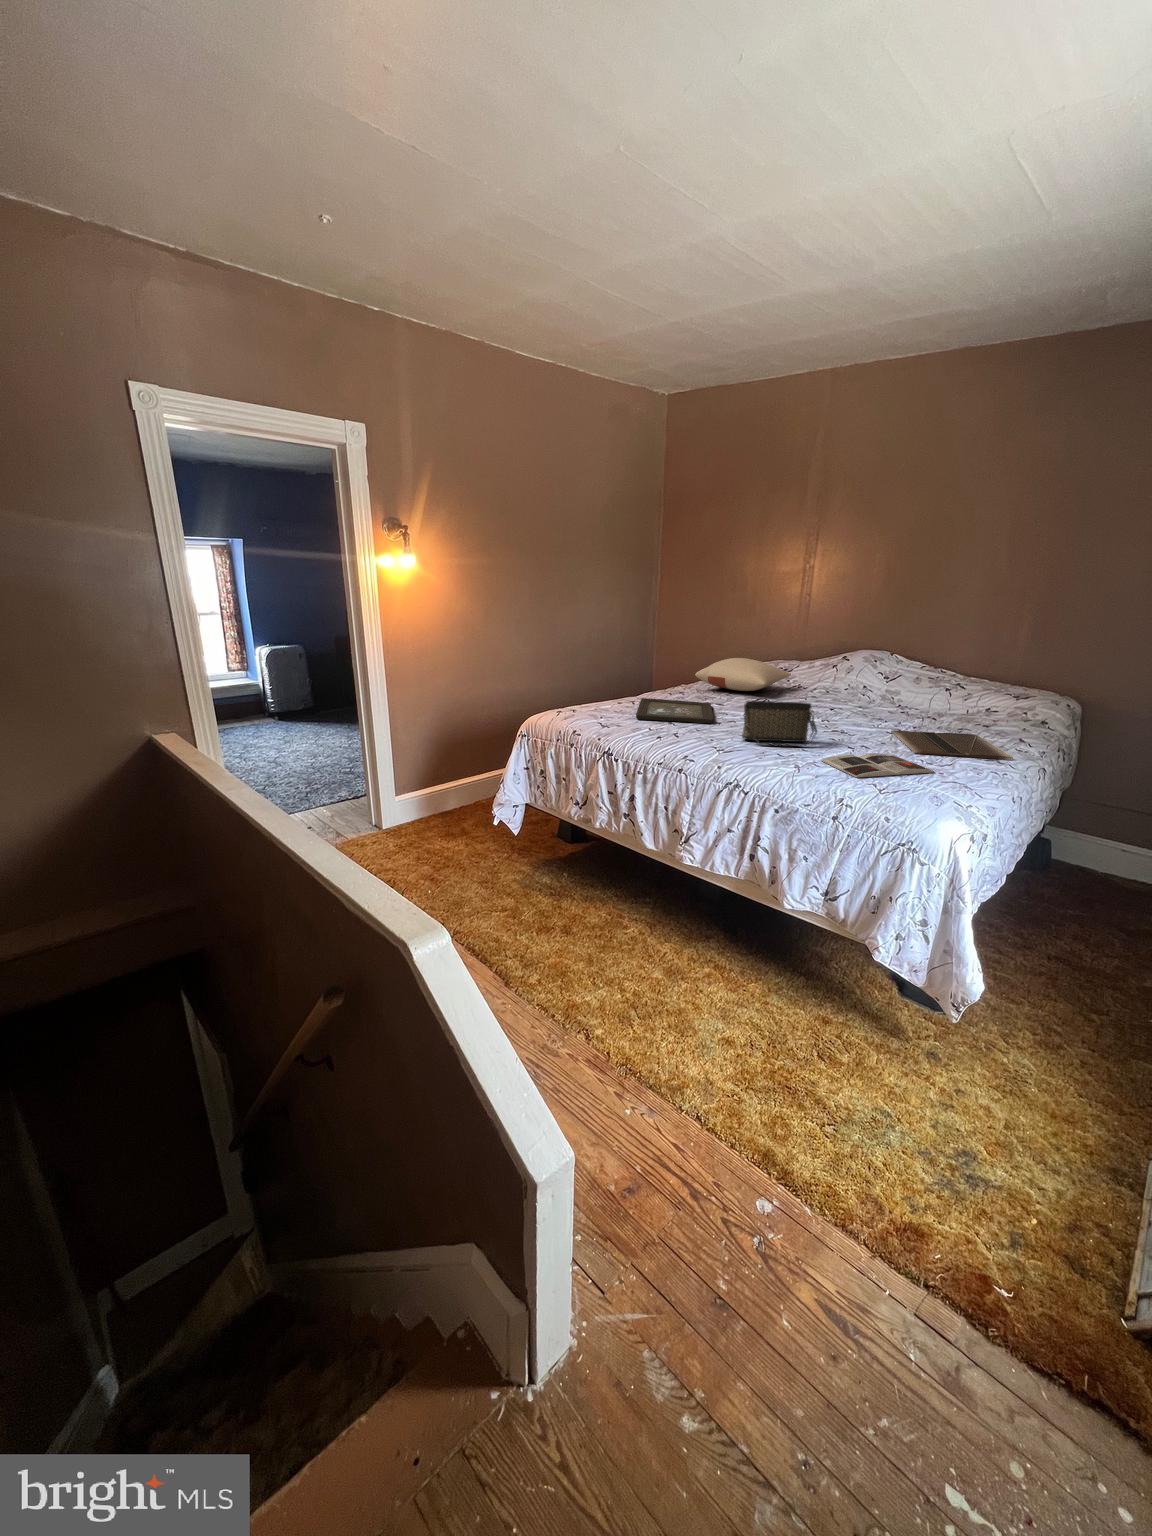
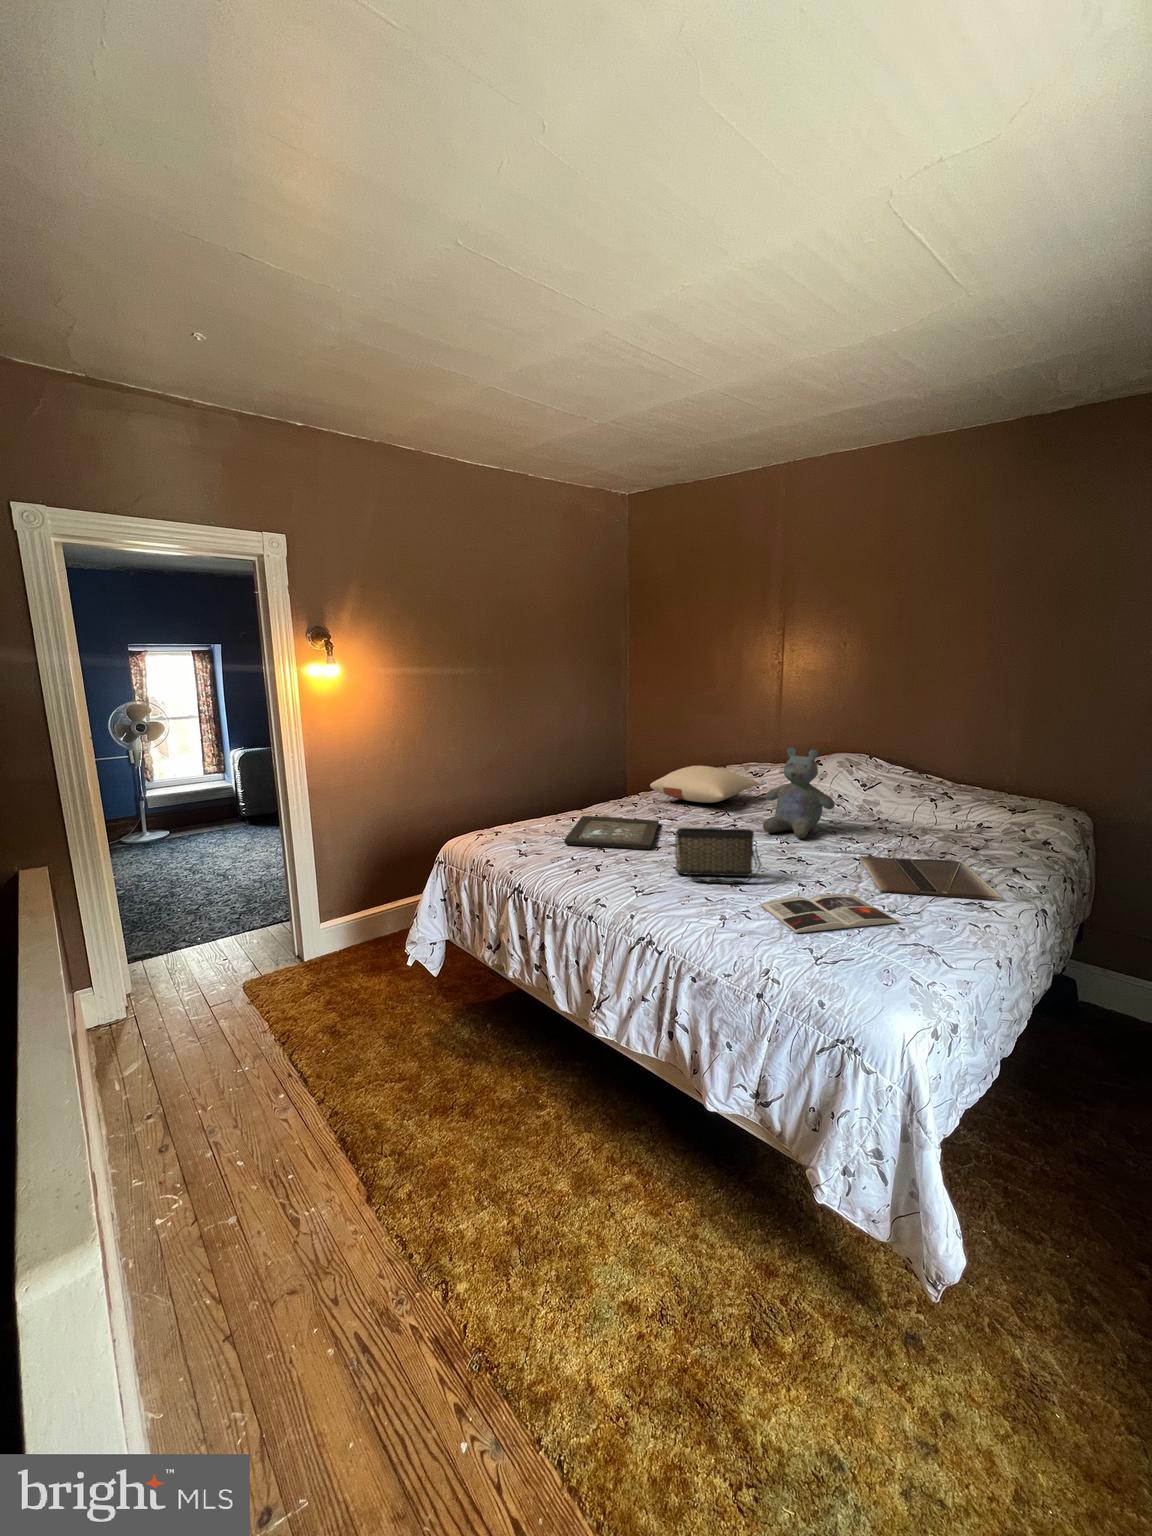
stuffed bear: none [805,638,868,718] -> present [763,747,835,838]

